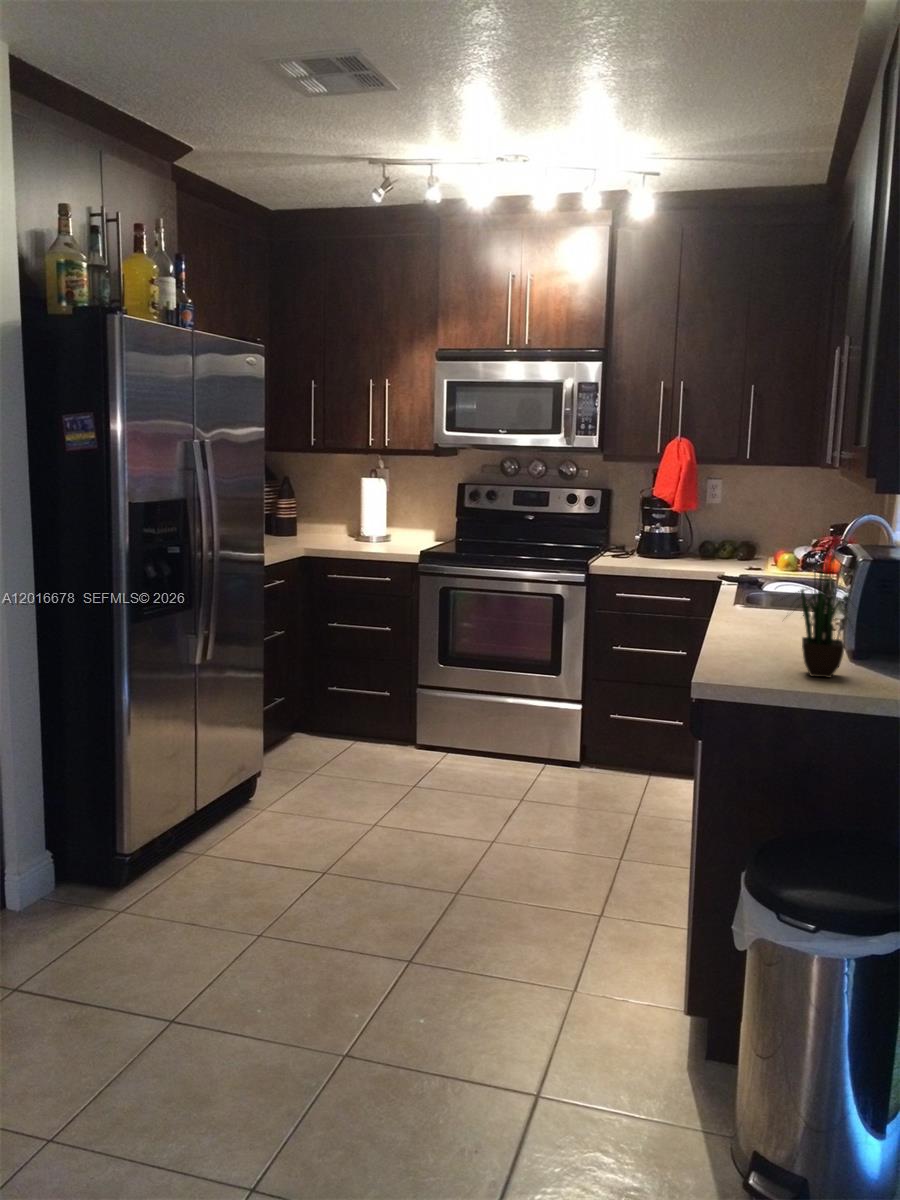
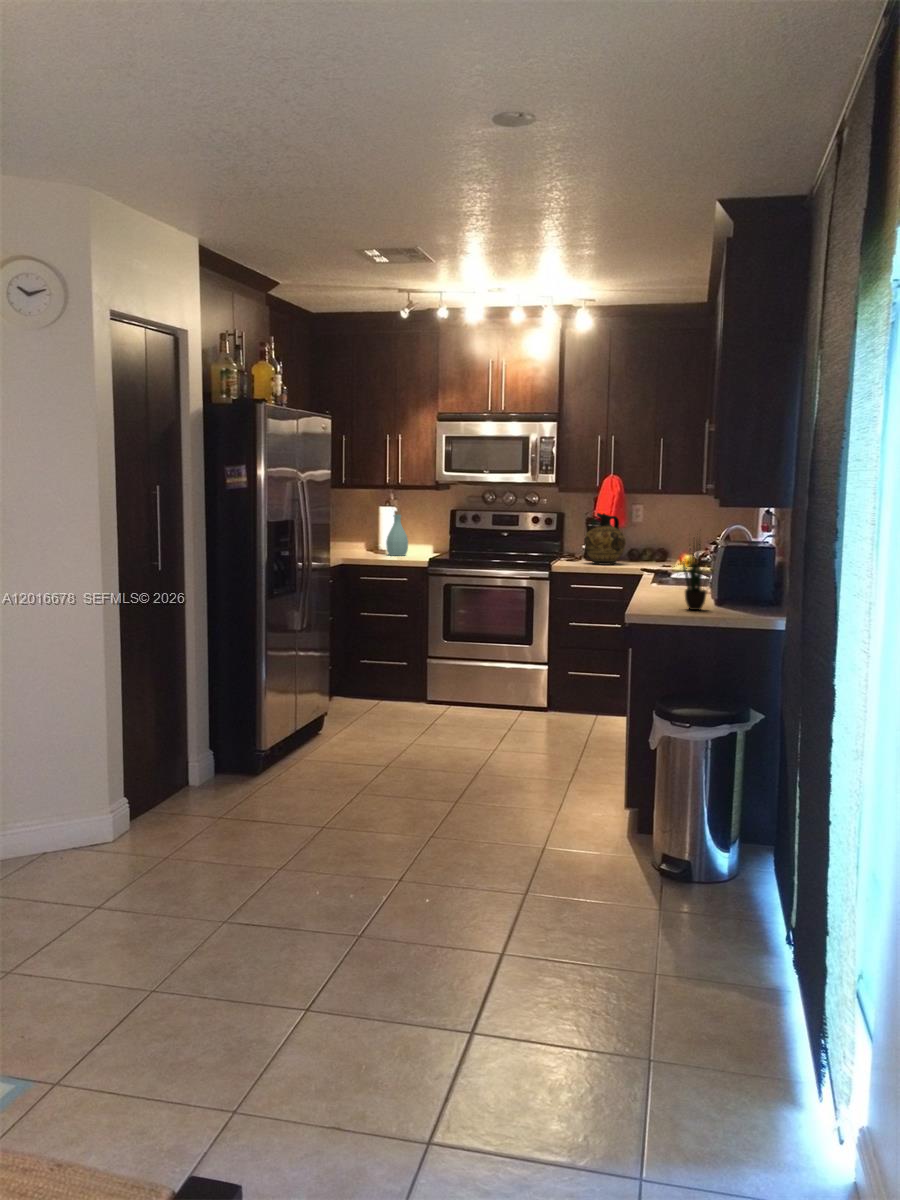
bottle: none [368,484,397,545] -> present [386,511,408,556]
ceramic jug: none [637,491,697,565] -> present [584,513,626,565]

